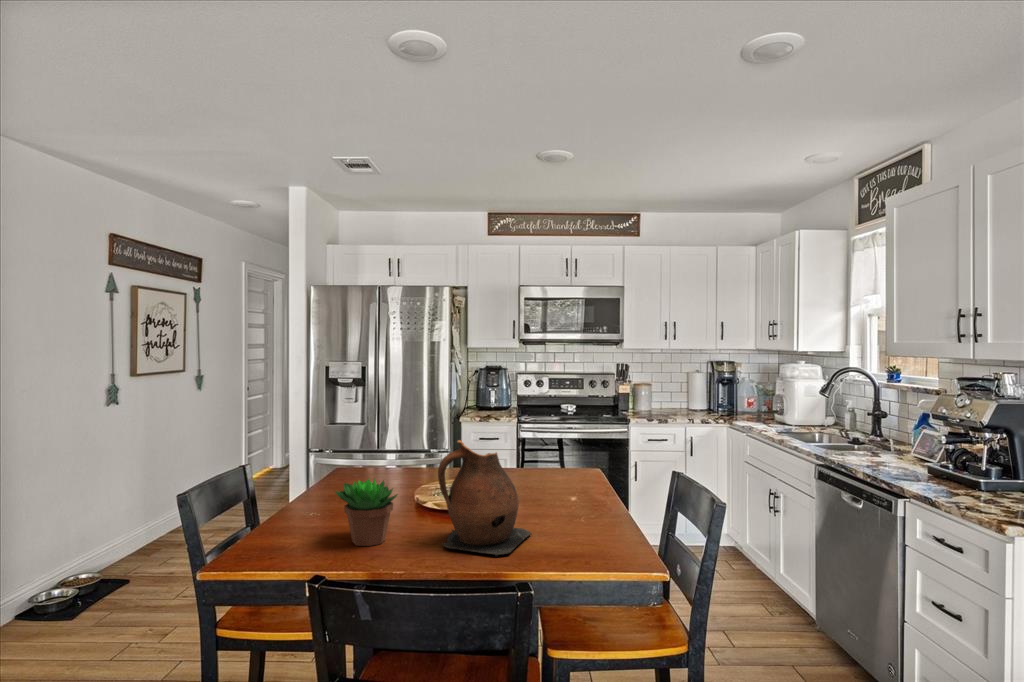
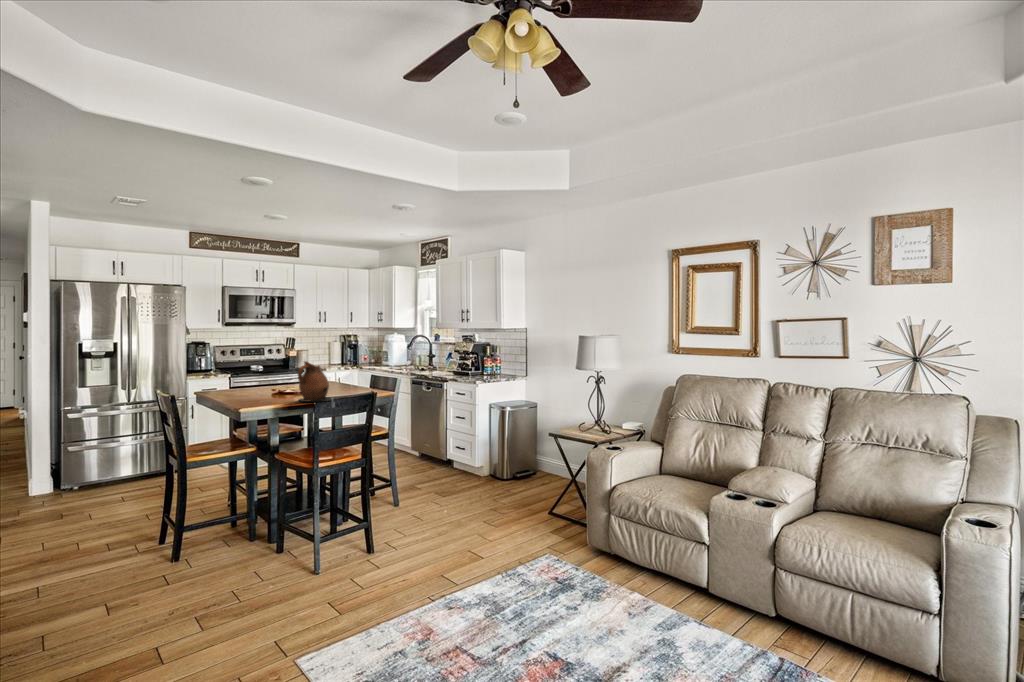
succulent plant: present [335,479,397,546] -> none [251,379,280,406]

